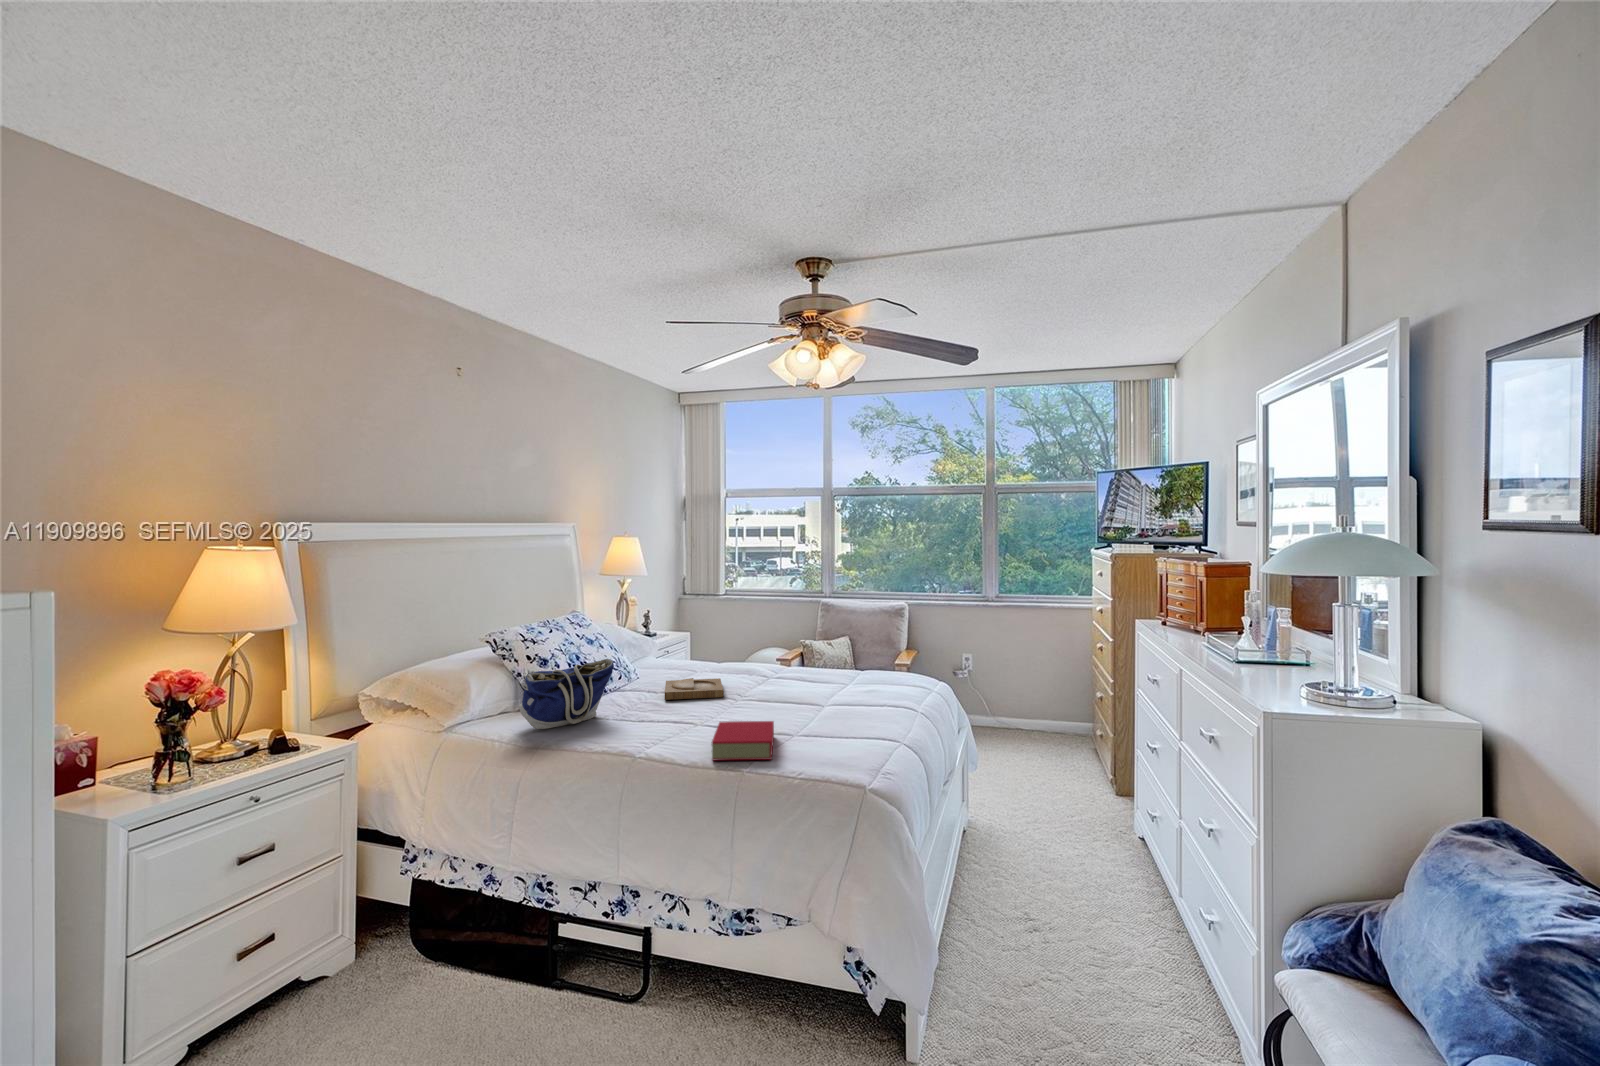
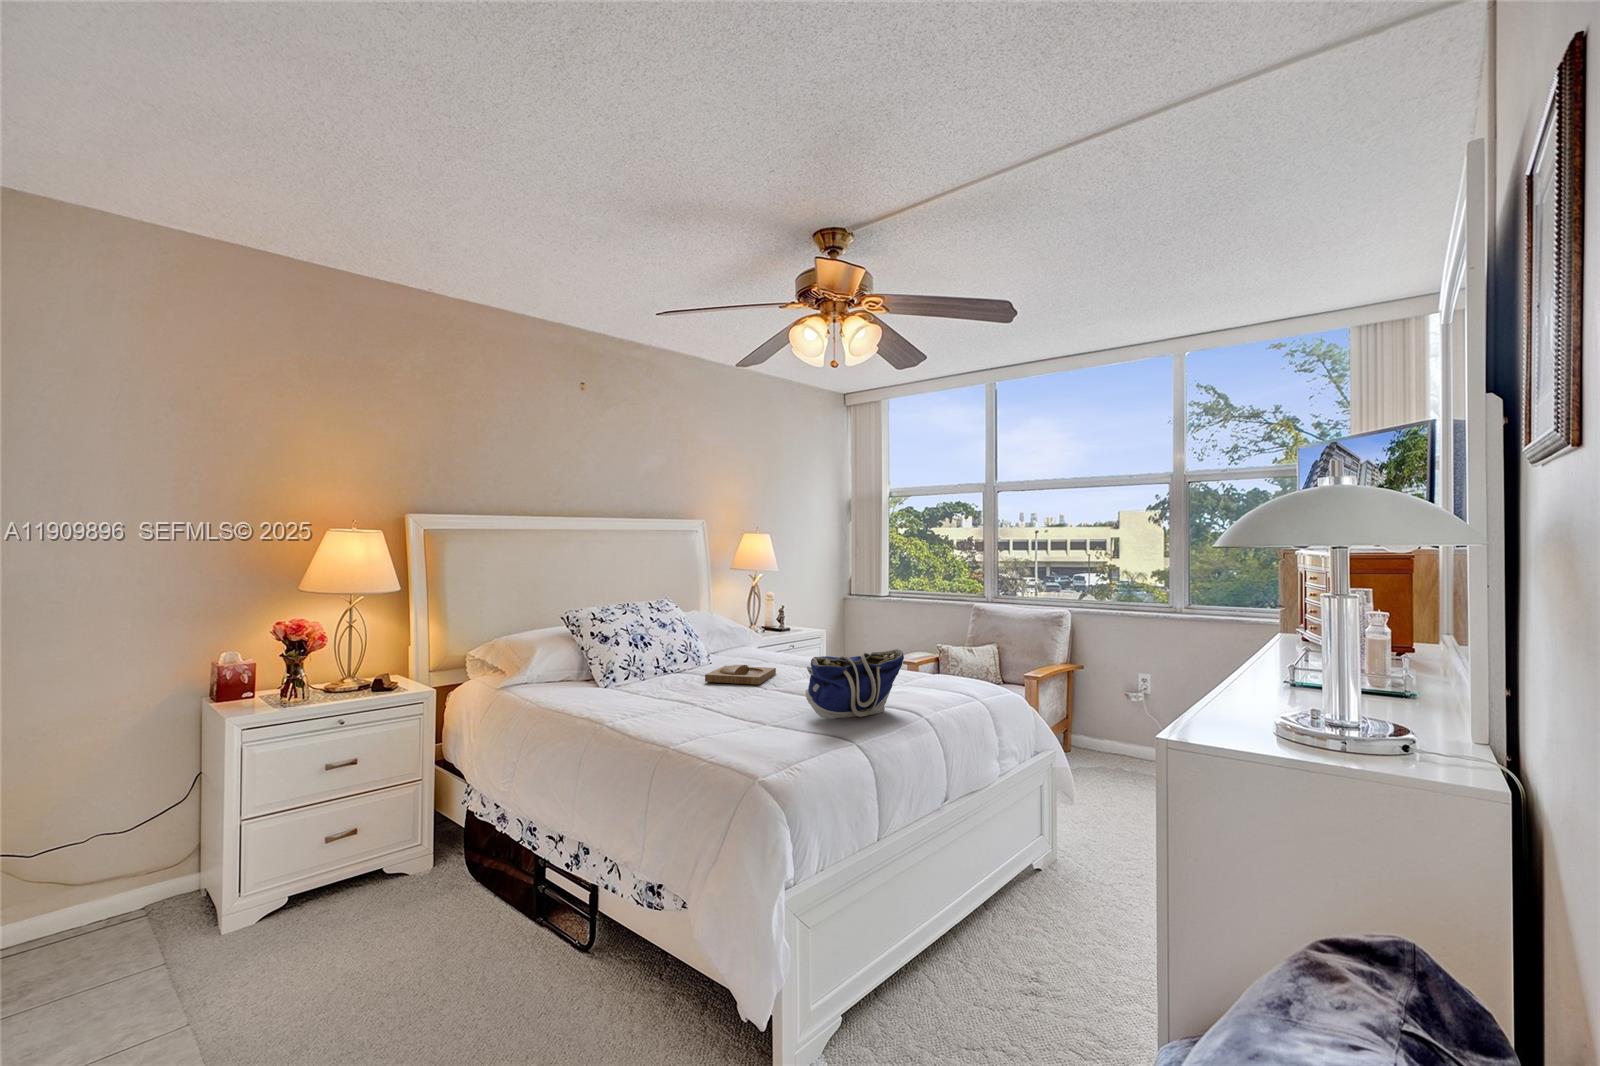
tote bag: present [519,659,614,729] -> present [805,649,904,718]
book: present [712,721,774,760] -> none [658,702,747,742]

